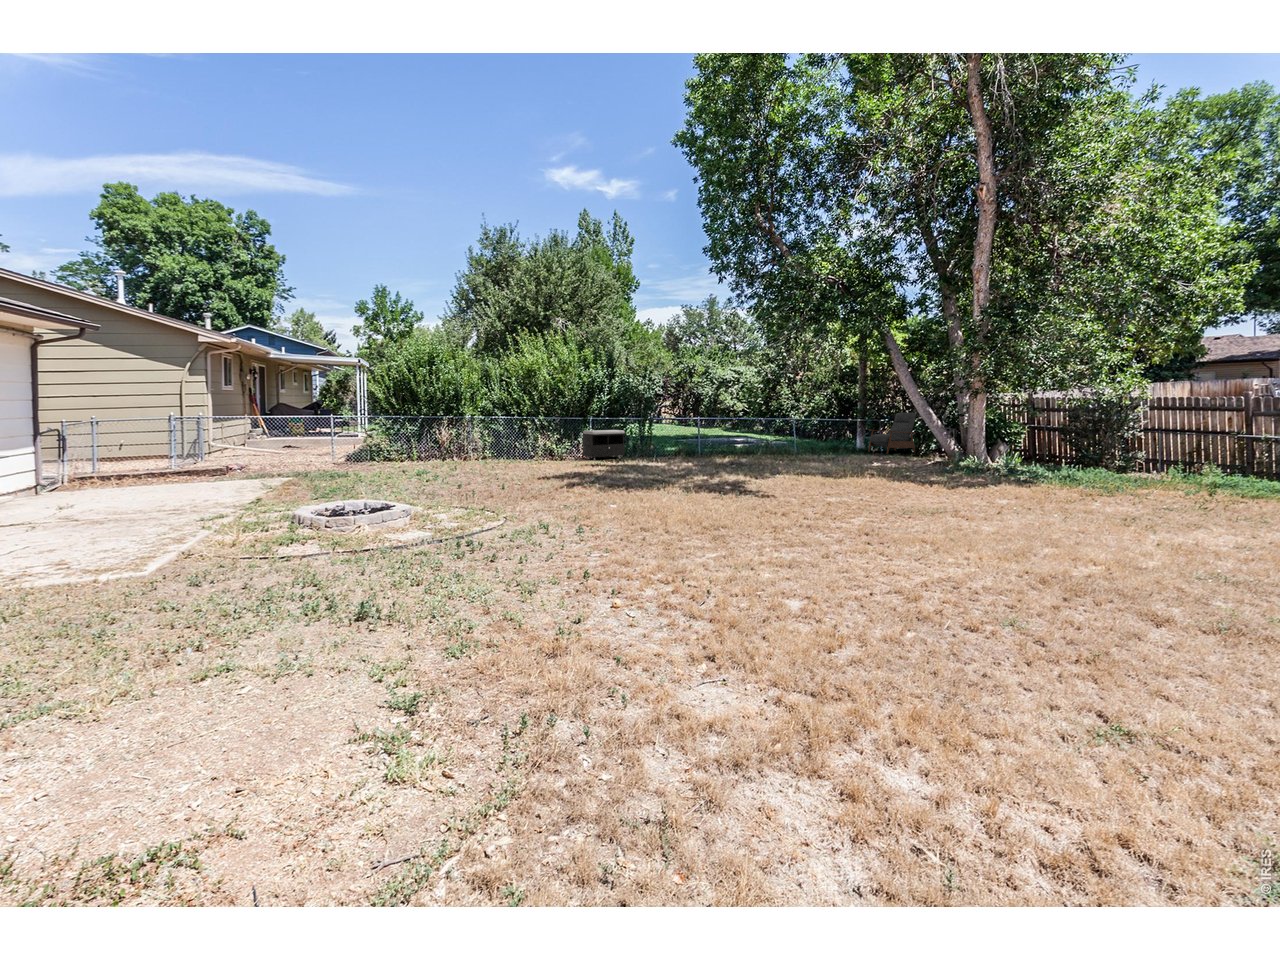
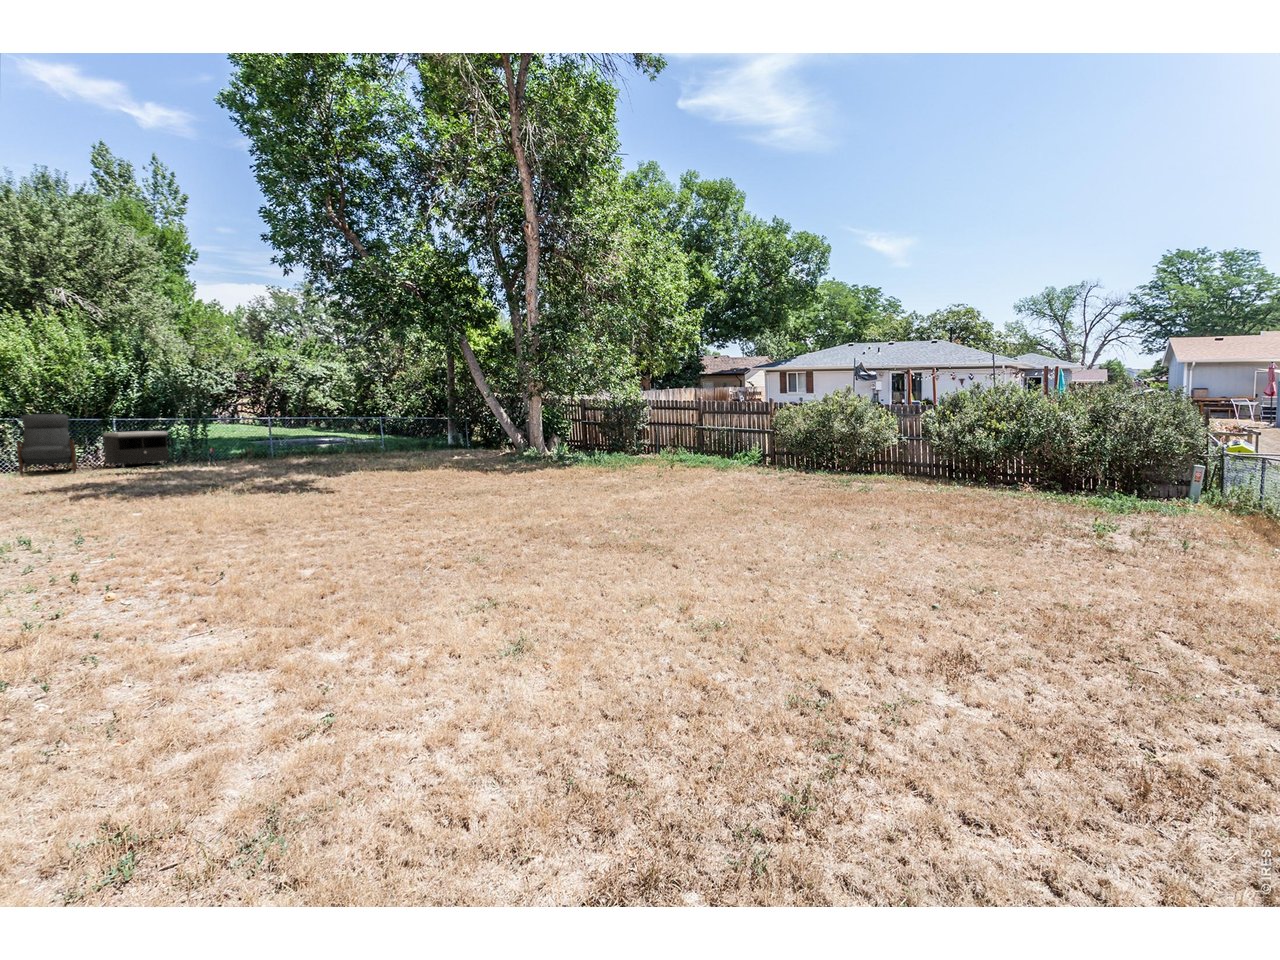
chair: present [868,413,916,454] -> present [16,414,77,476]

